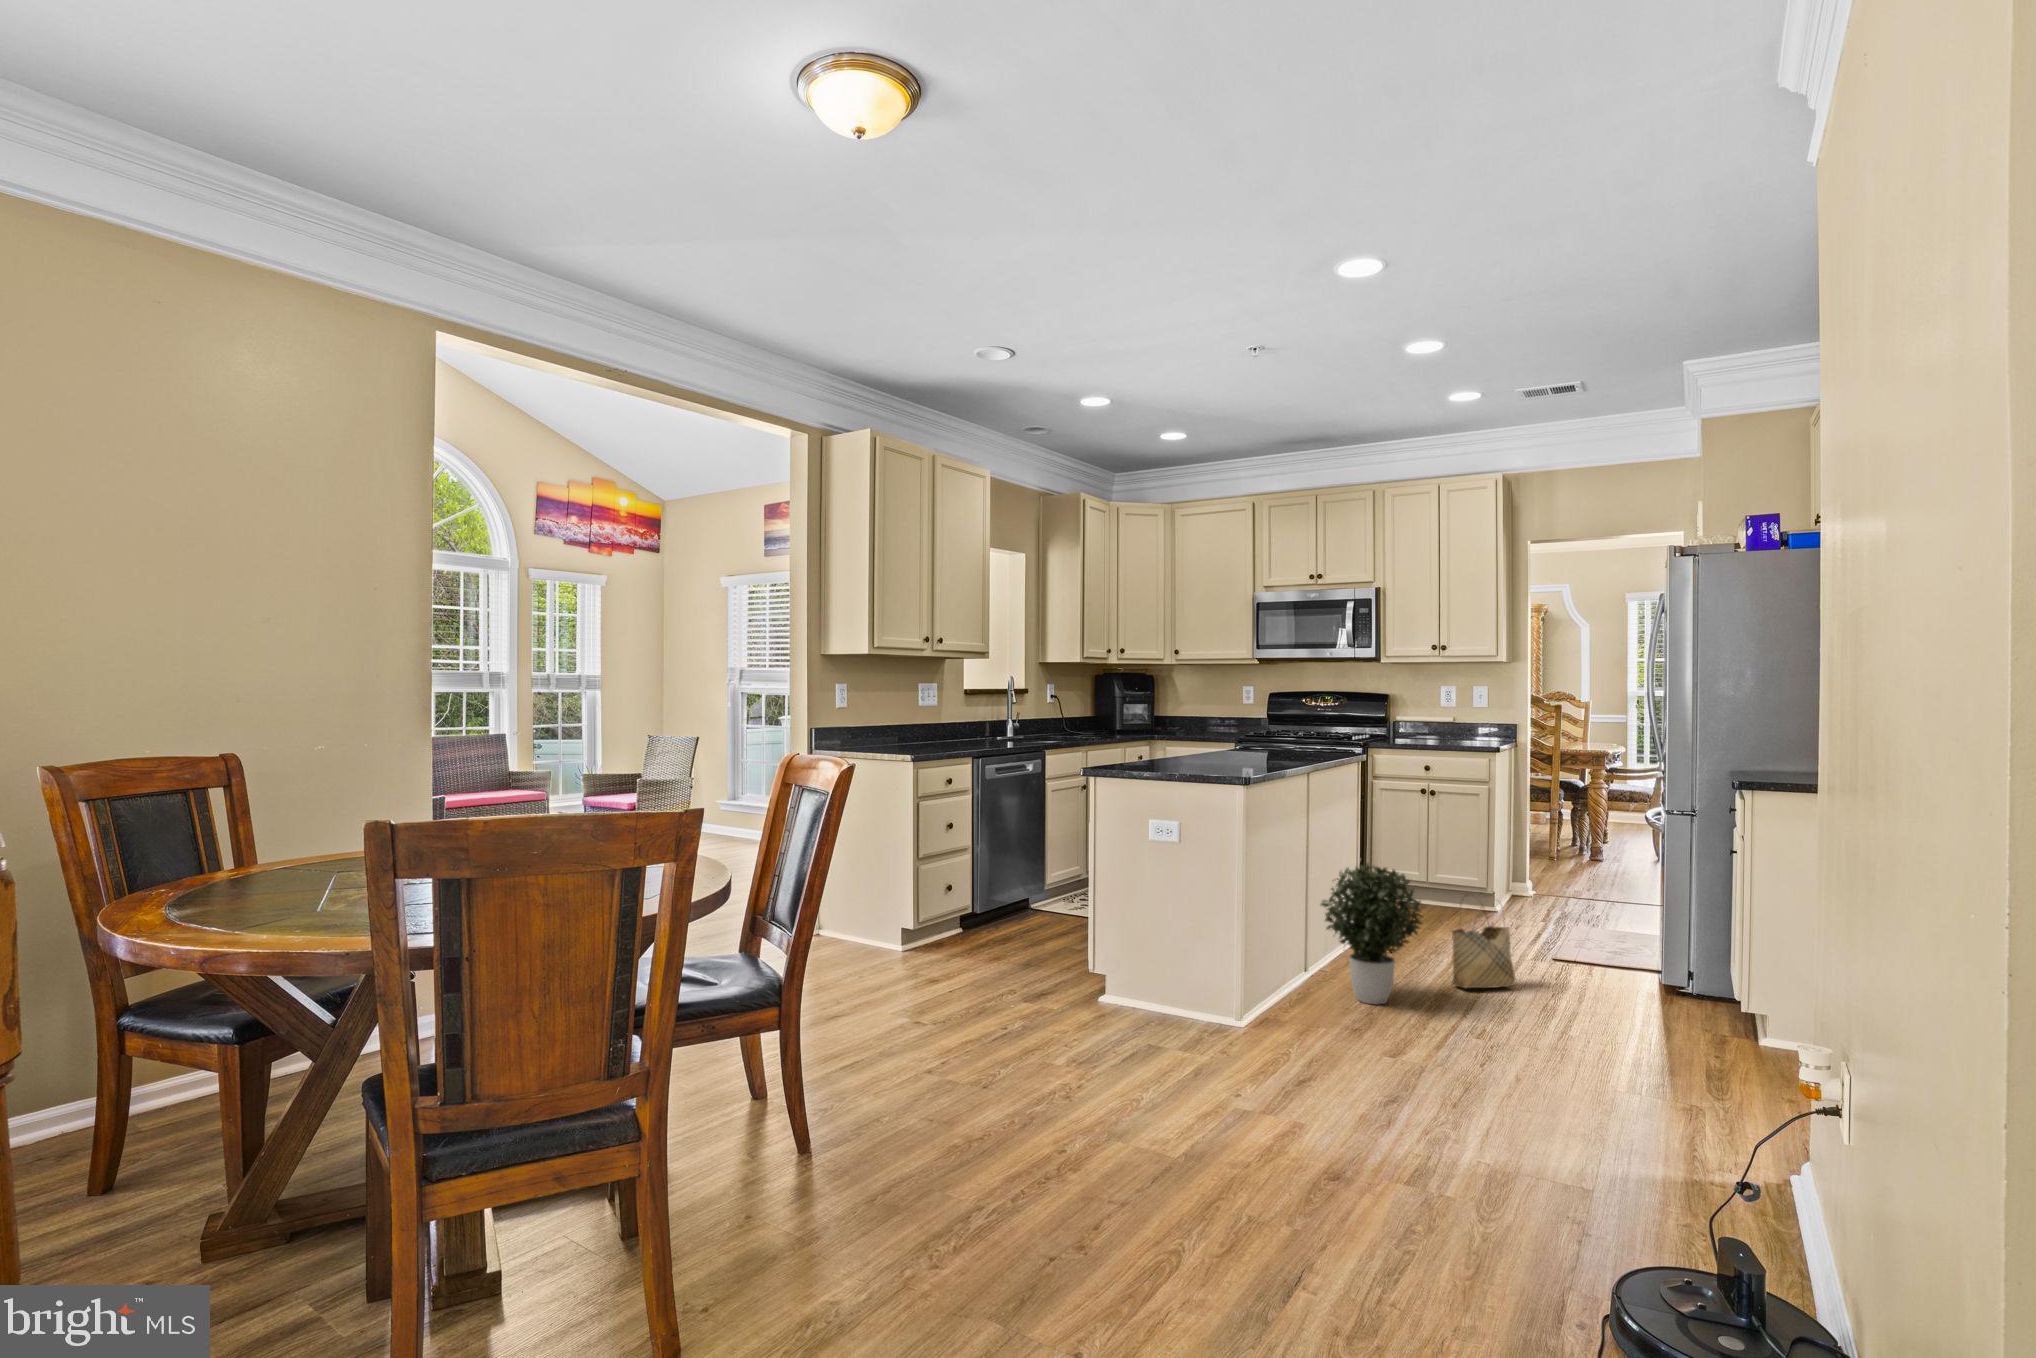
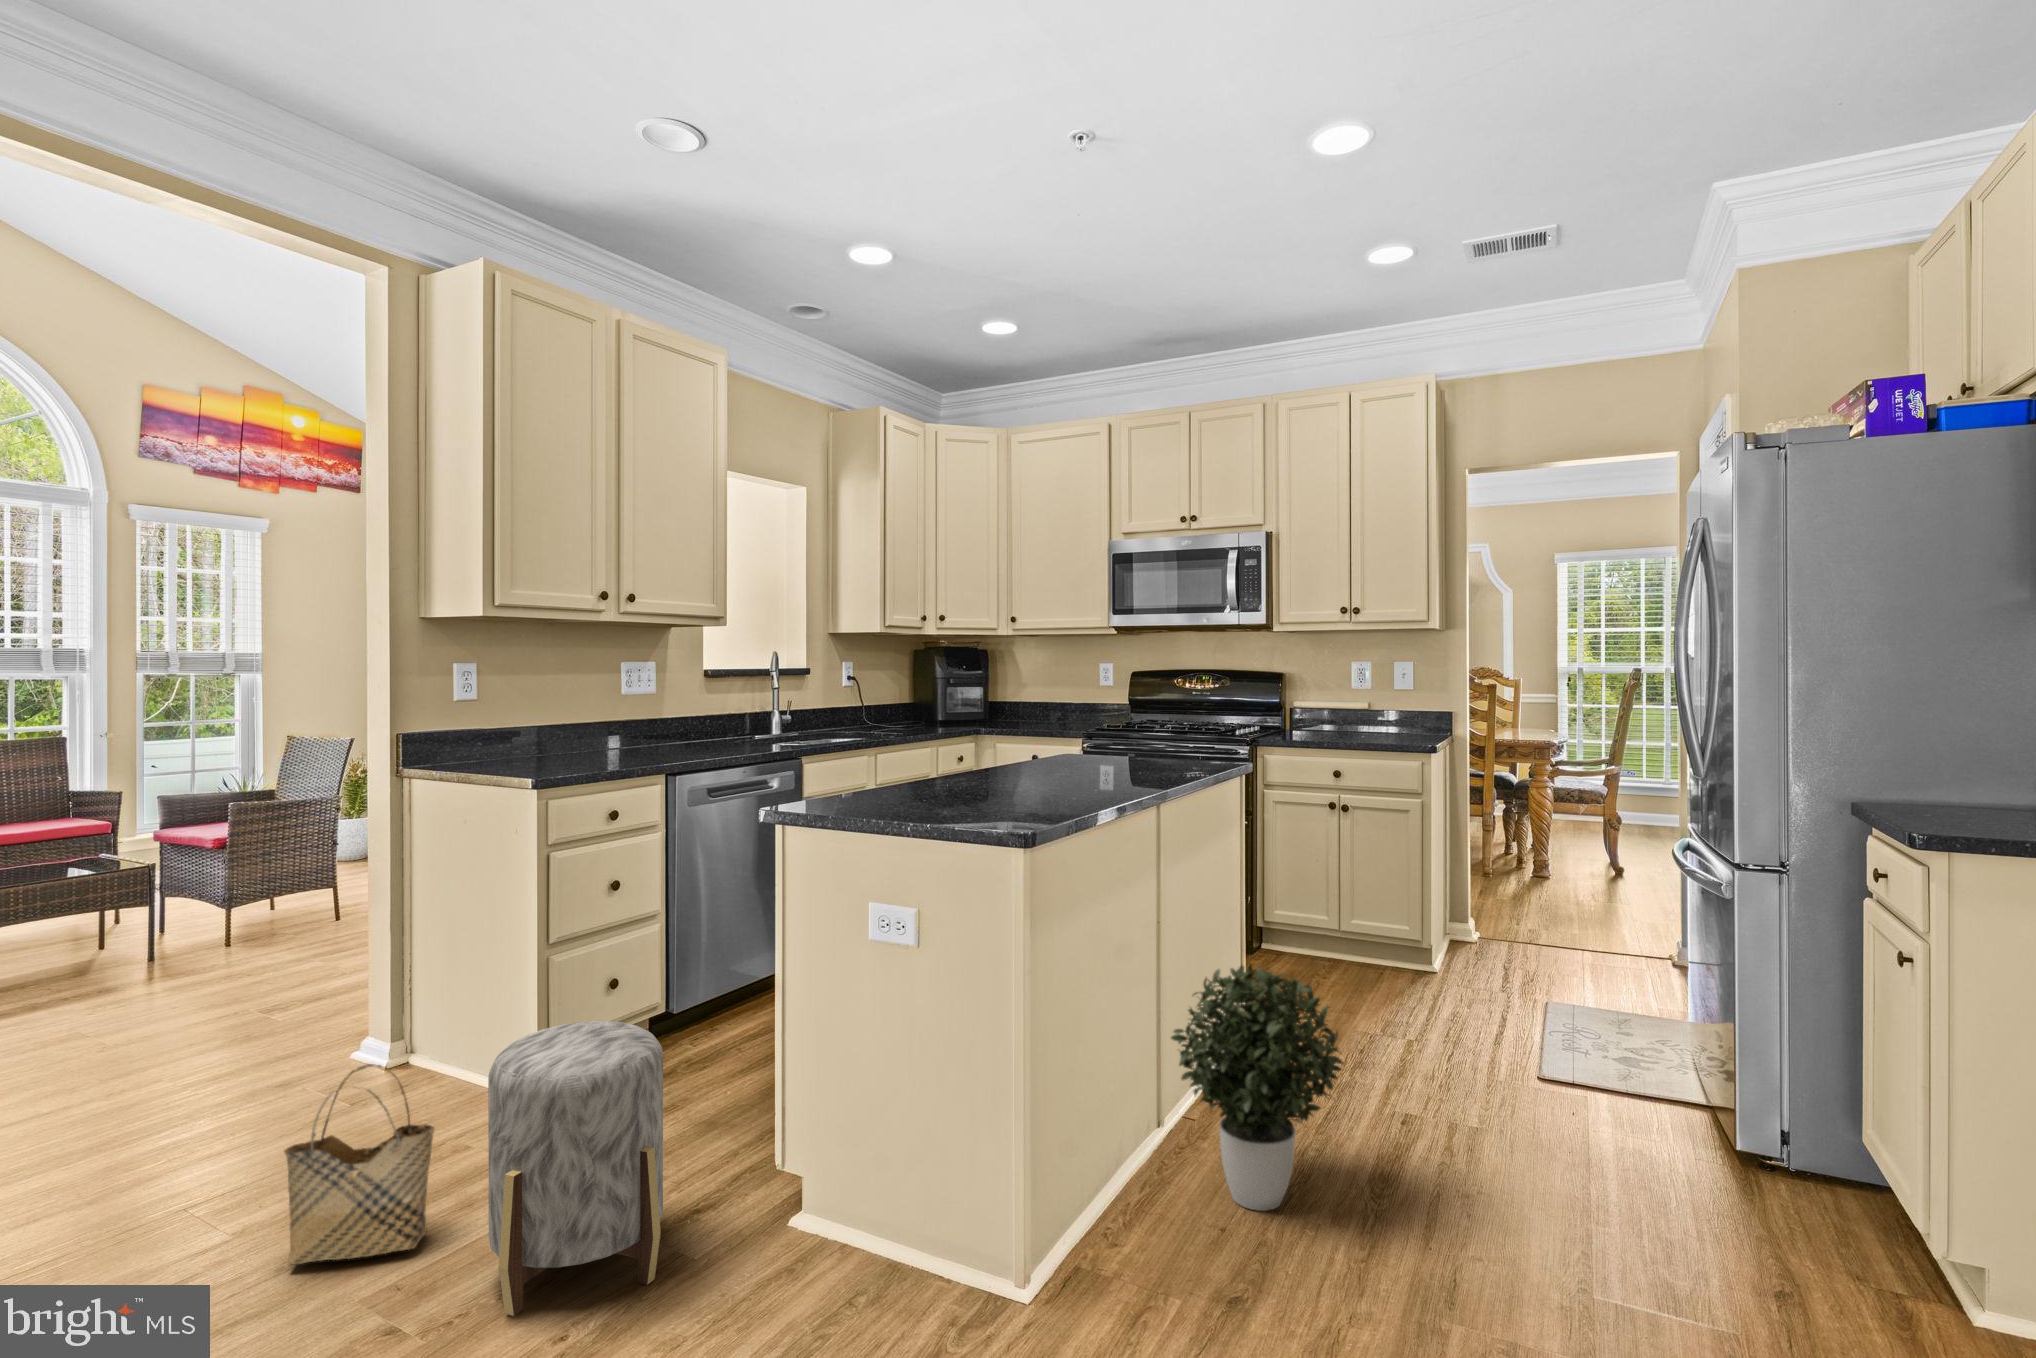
stool: none [948,881,1044,1023] -> present [488,1021,663,1316]
woven basket: present [1452,898,1515,988] -> present [284,1064,434,1265]

